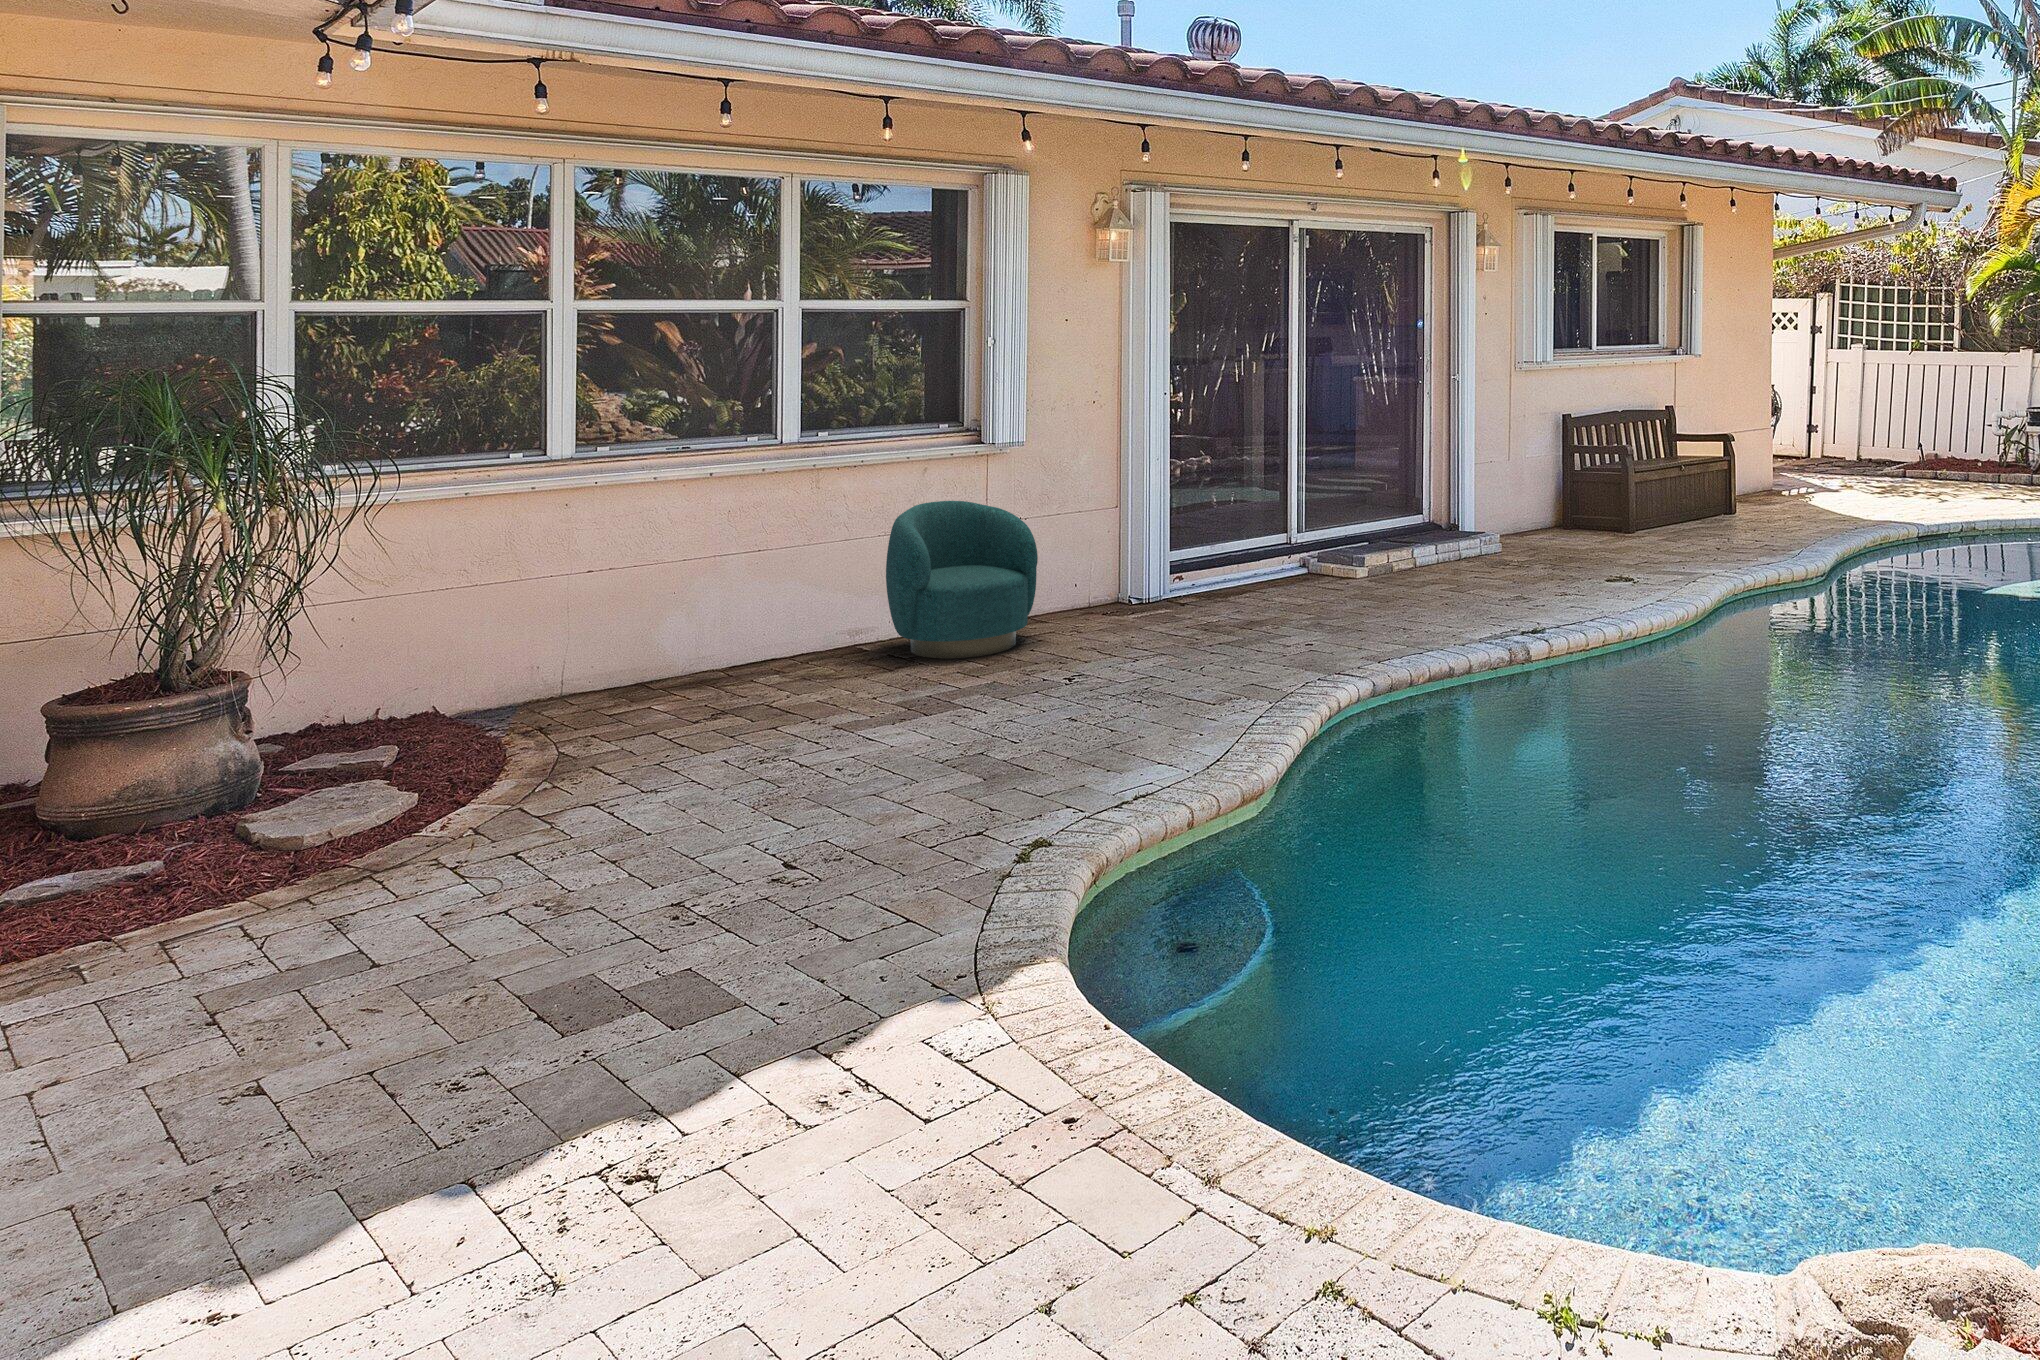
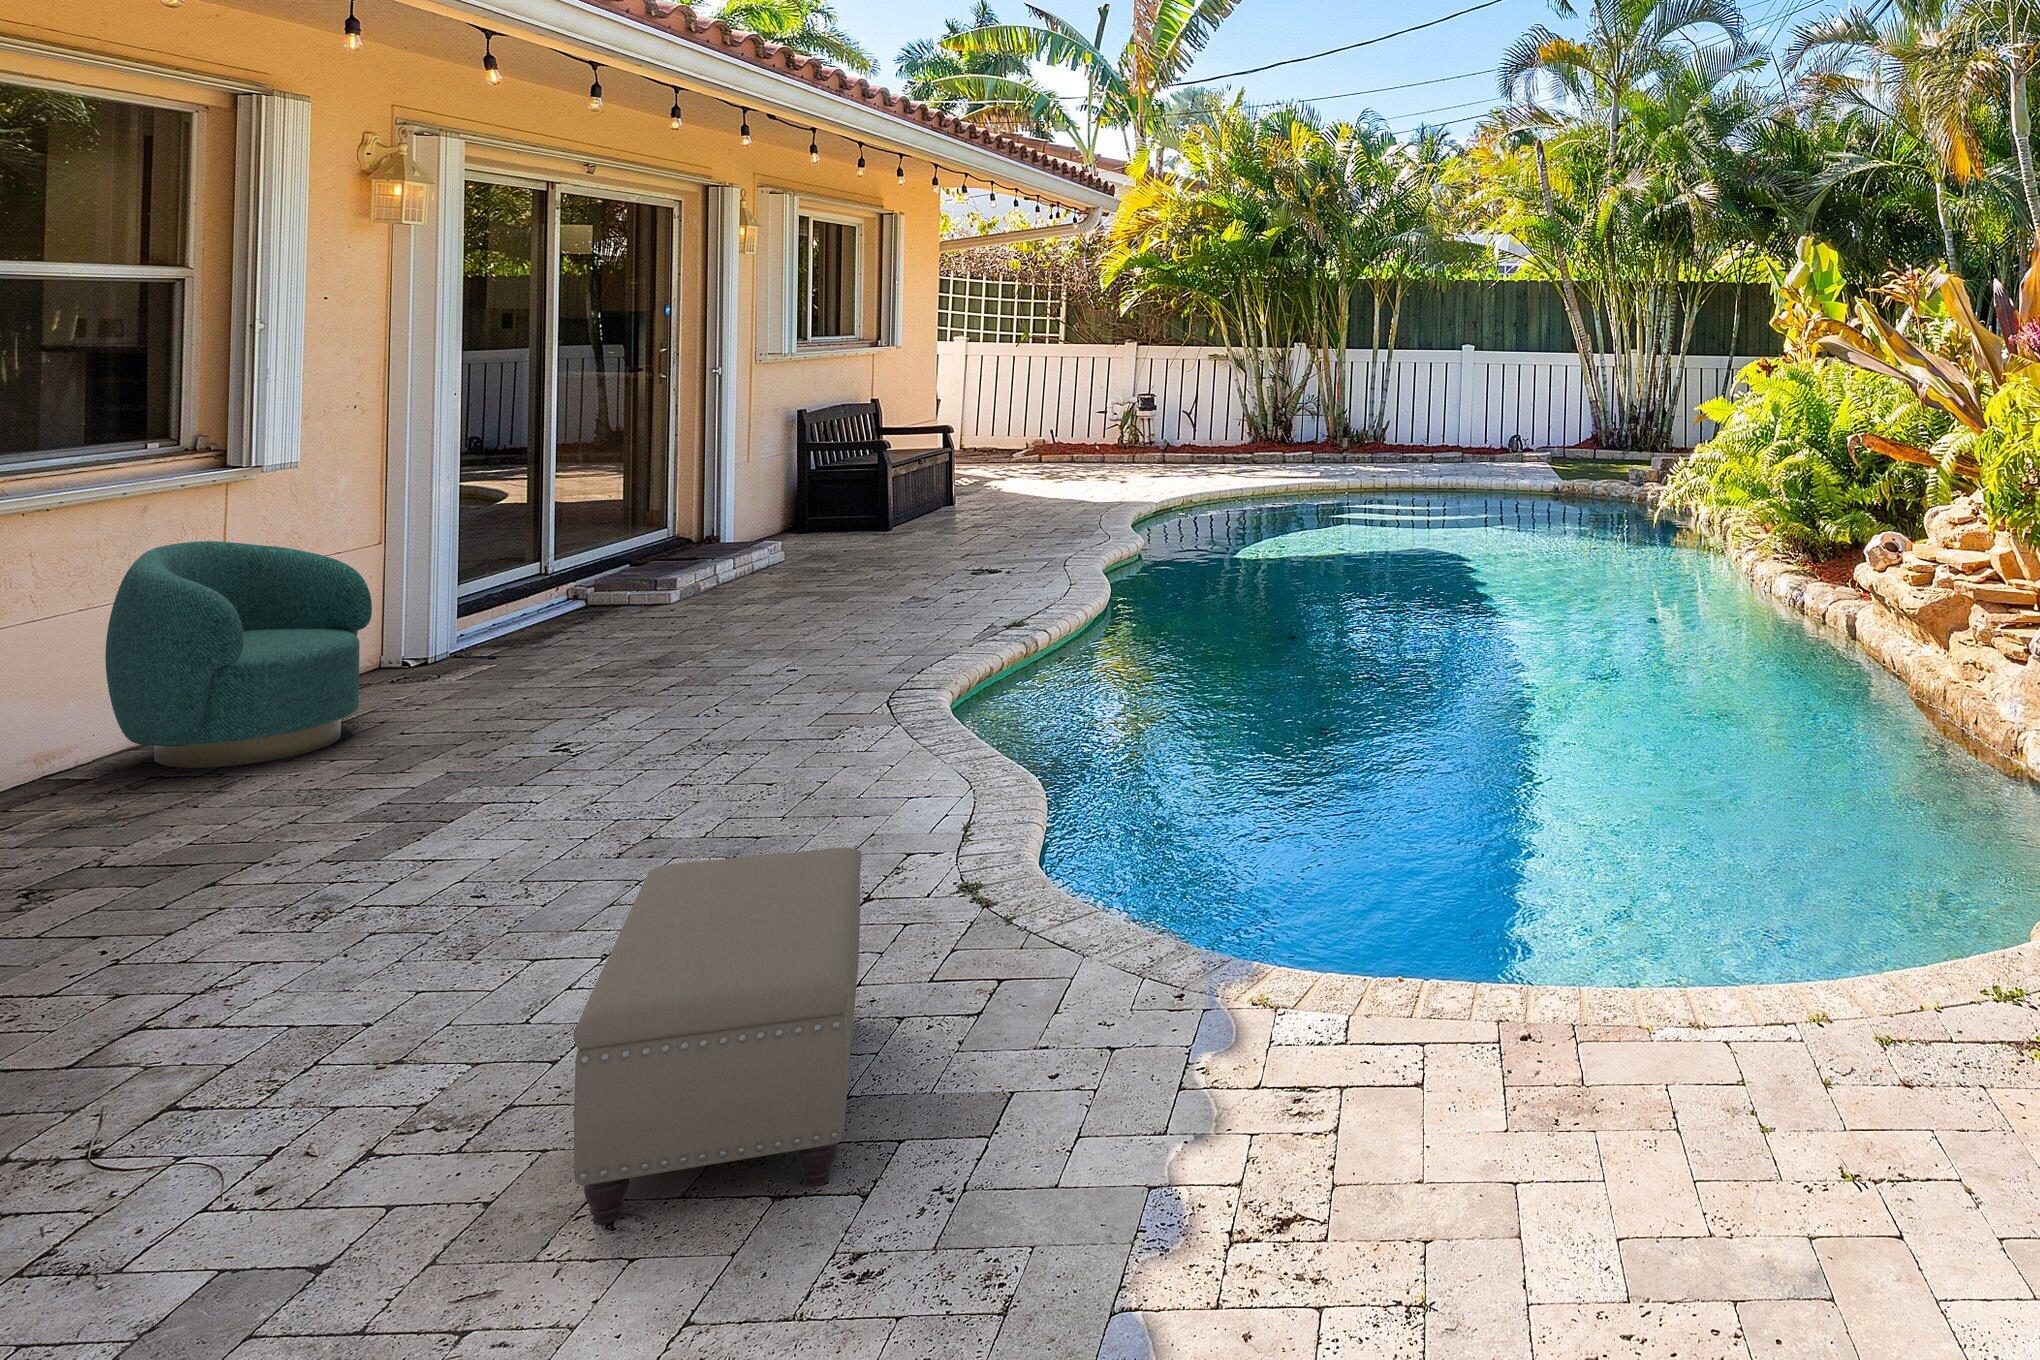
ottoman: none [388,791,788,1073] -> present [574,847,861,1225]

